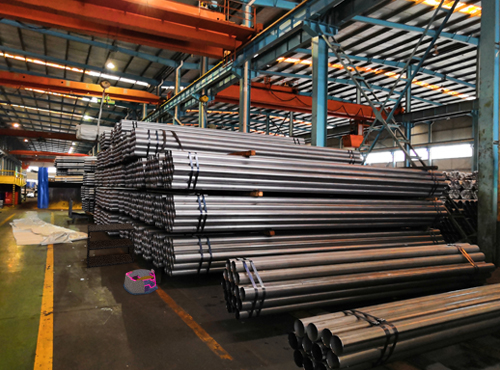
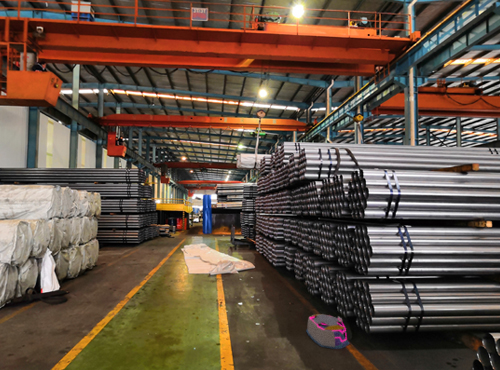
shelving unit: present [87,223,135,268] -> none [258,254,308,302]

